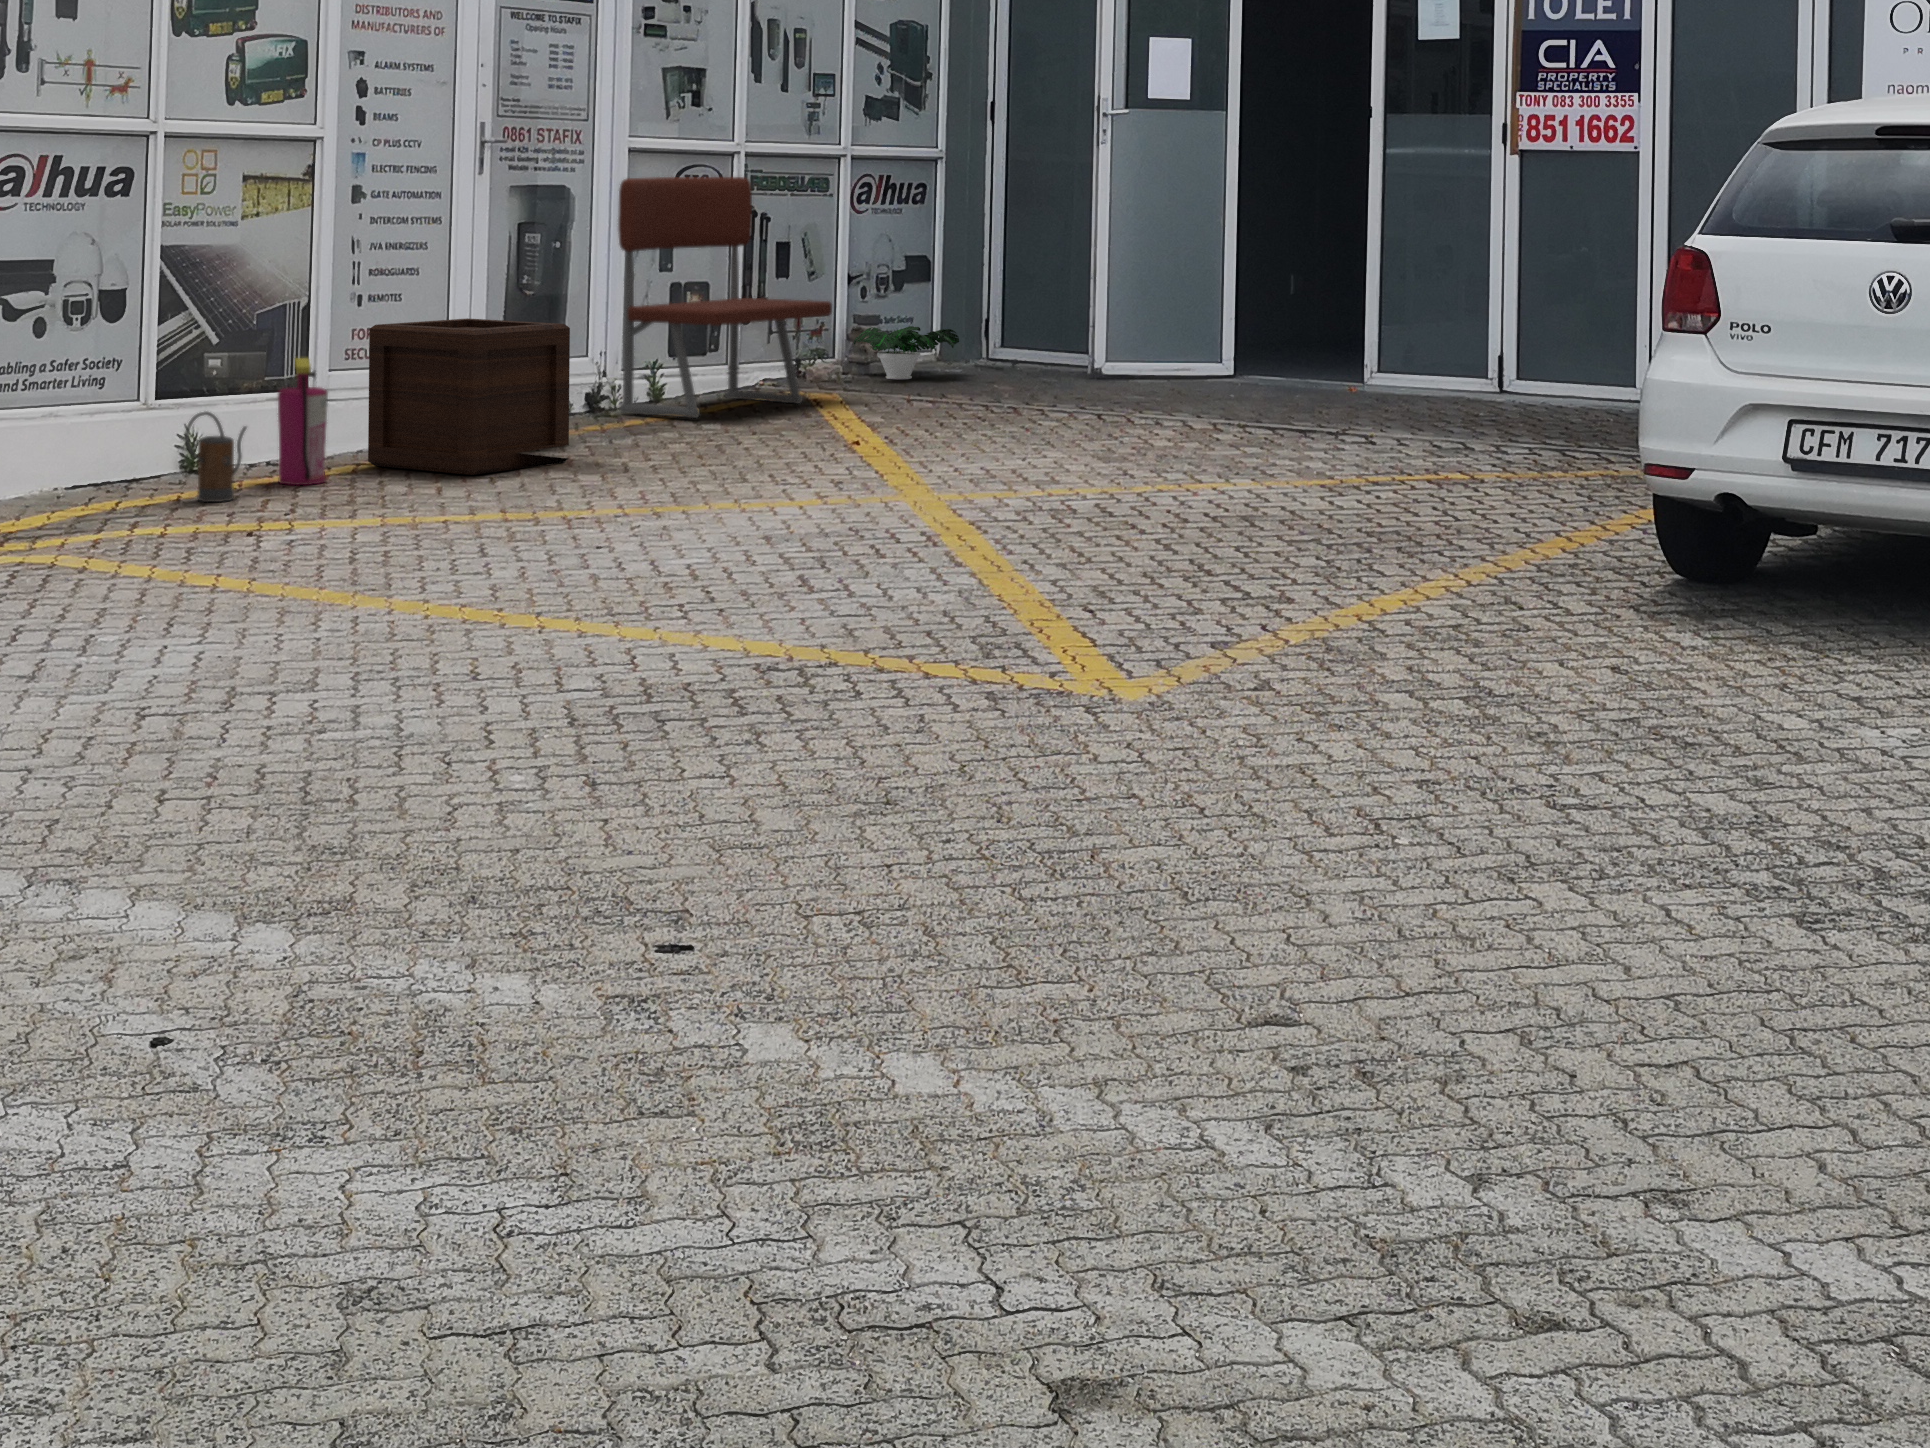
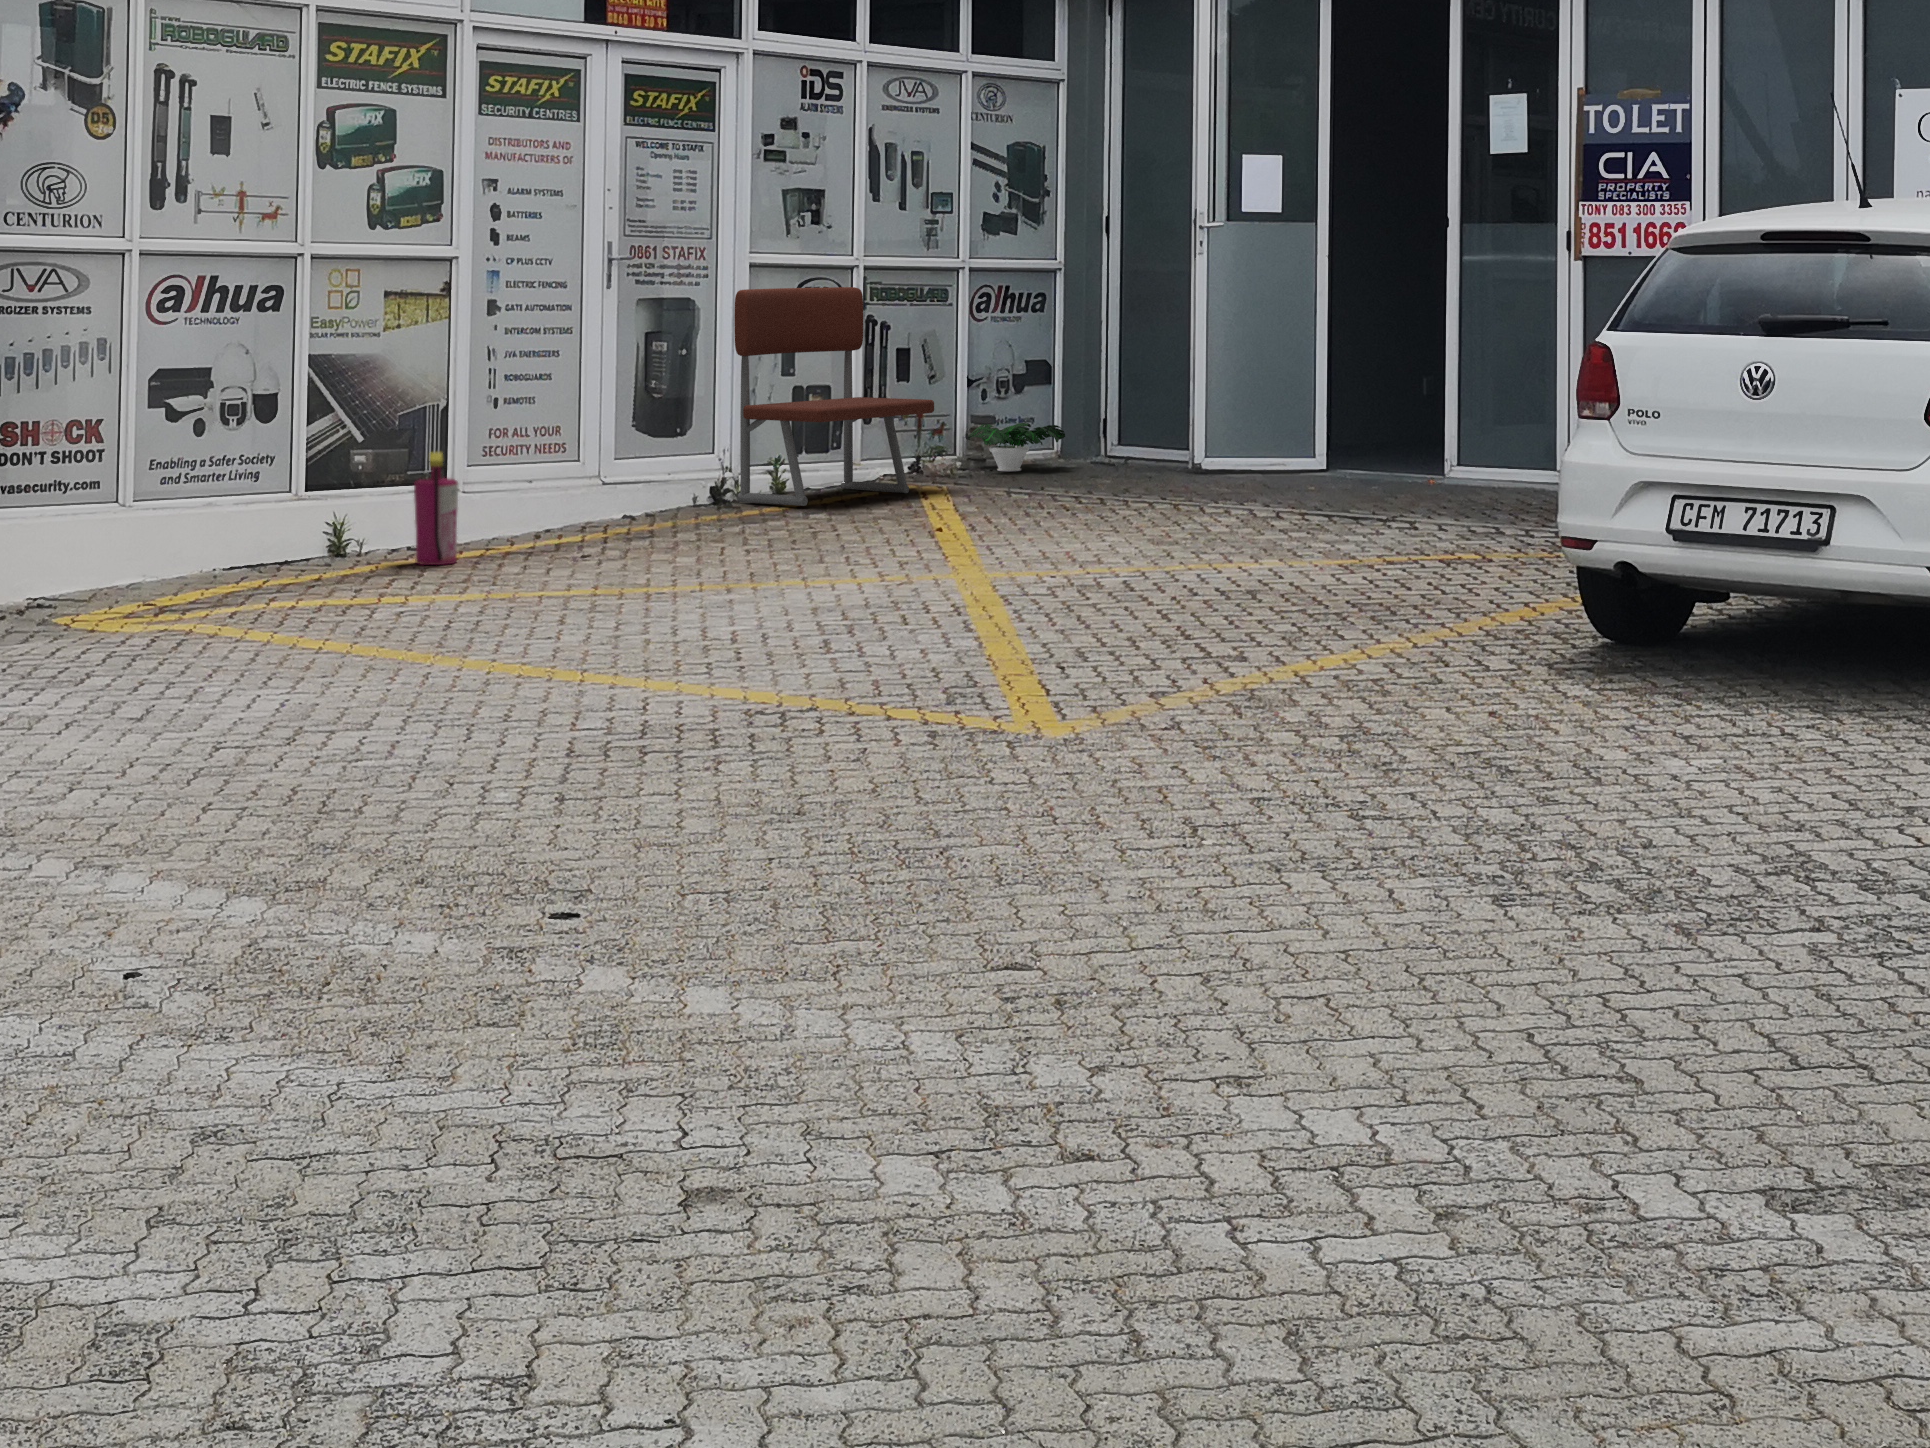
wooden crate: present [368,318,570,475] -> none [500,417,679,556]
watering can: present [185,412,247,502] -> none [326,500,383,579]

